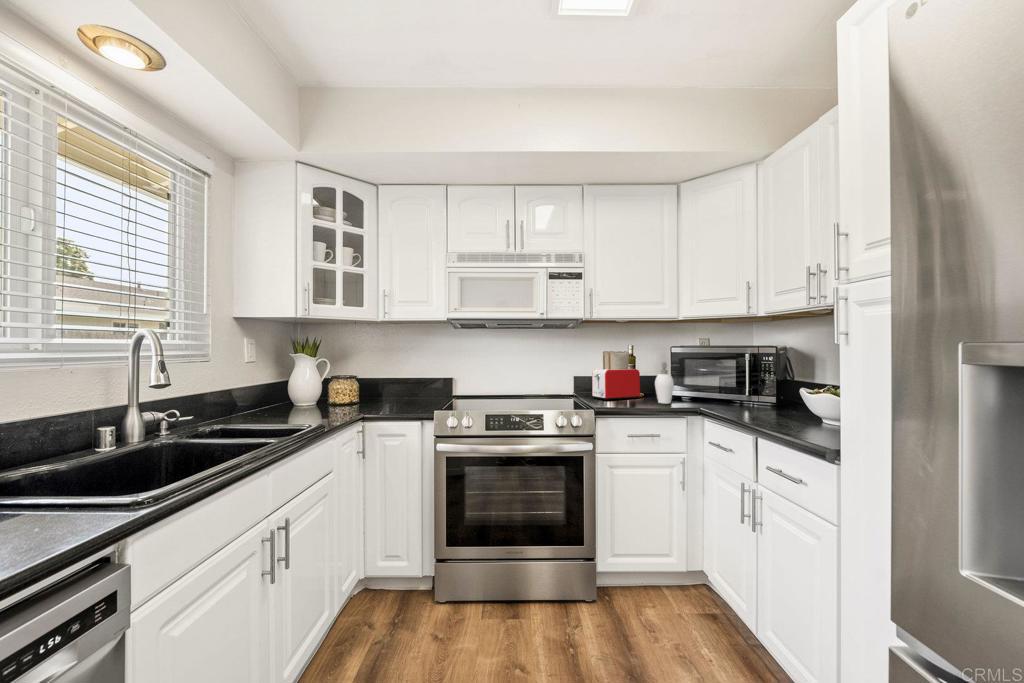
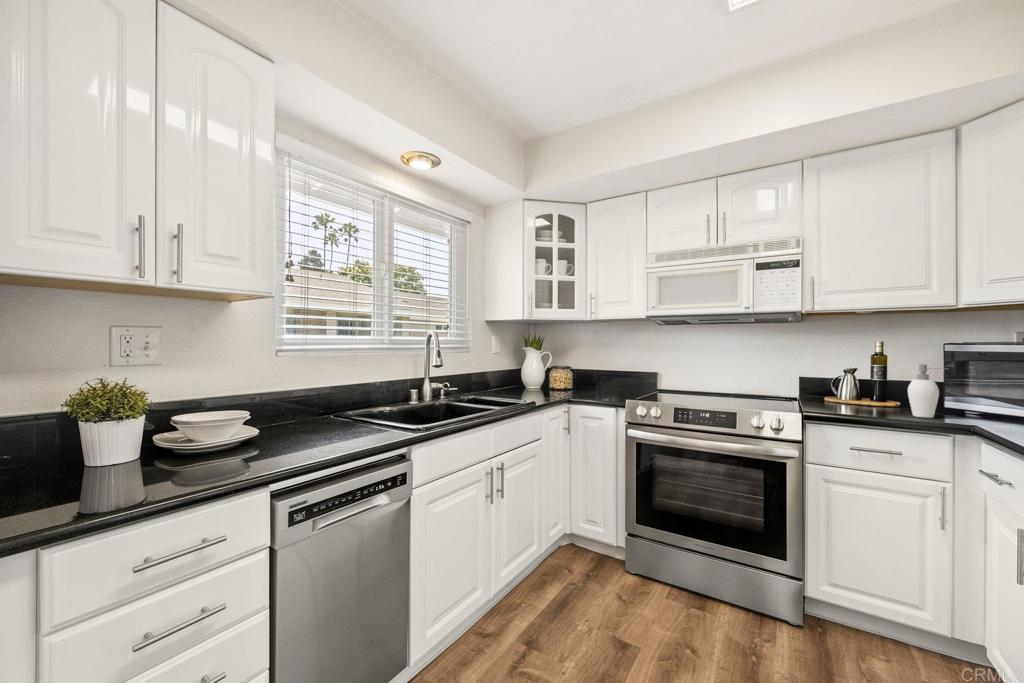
toaster: present [592,351,640,400] -> none [820,349,893,409]

